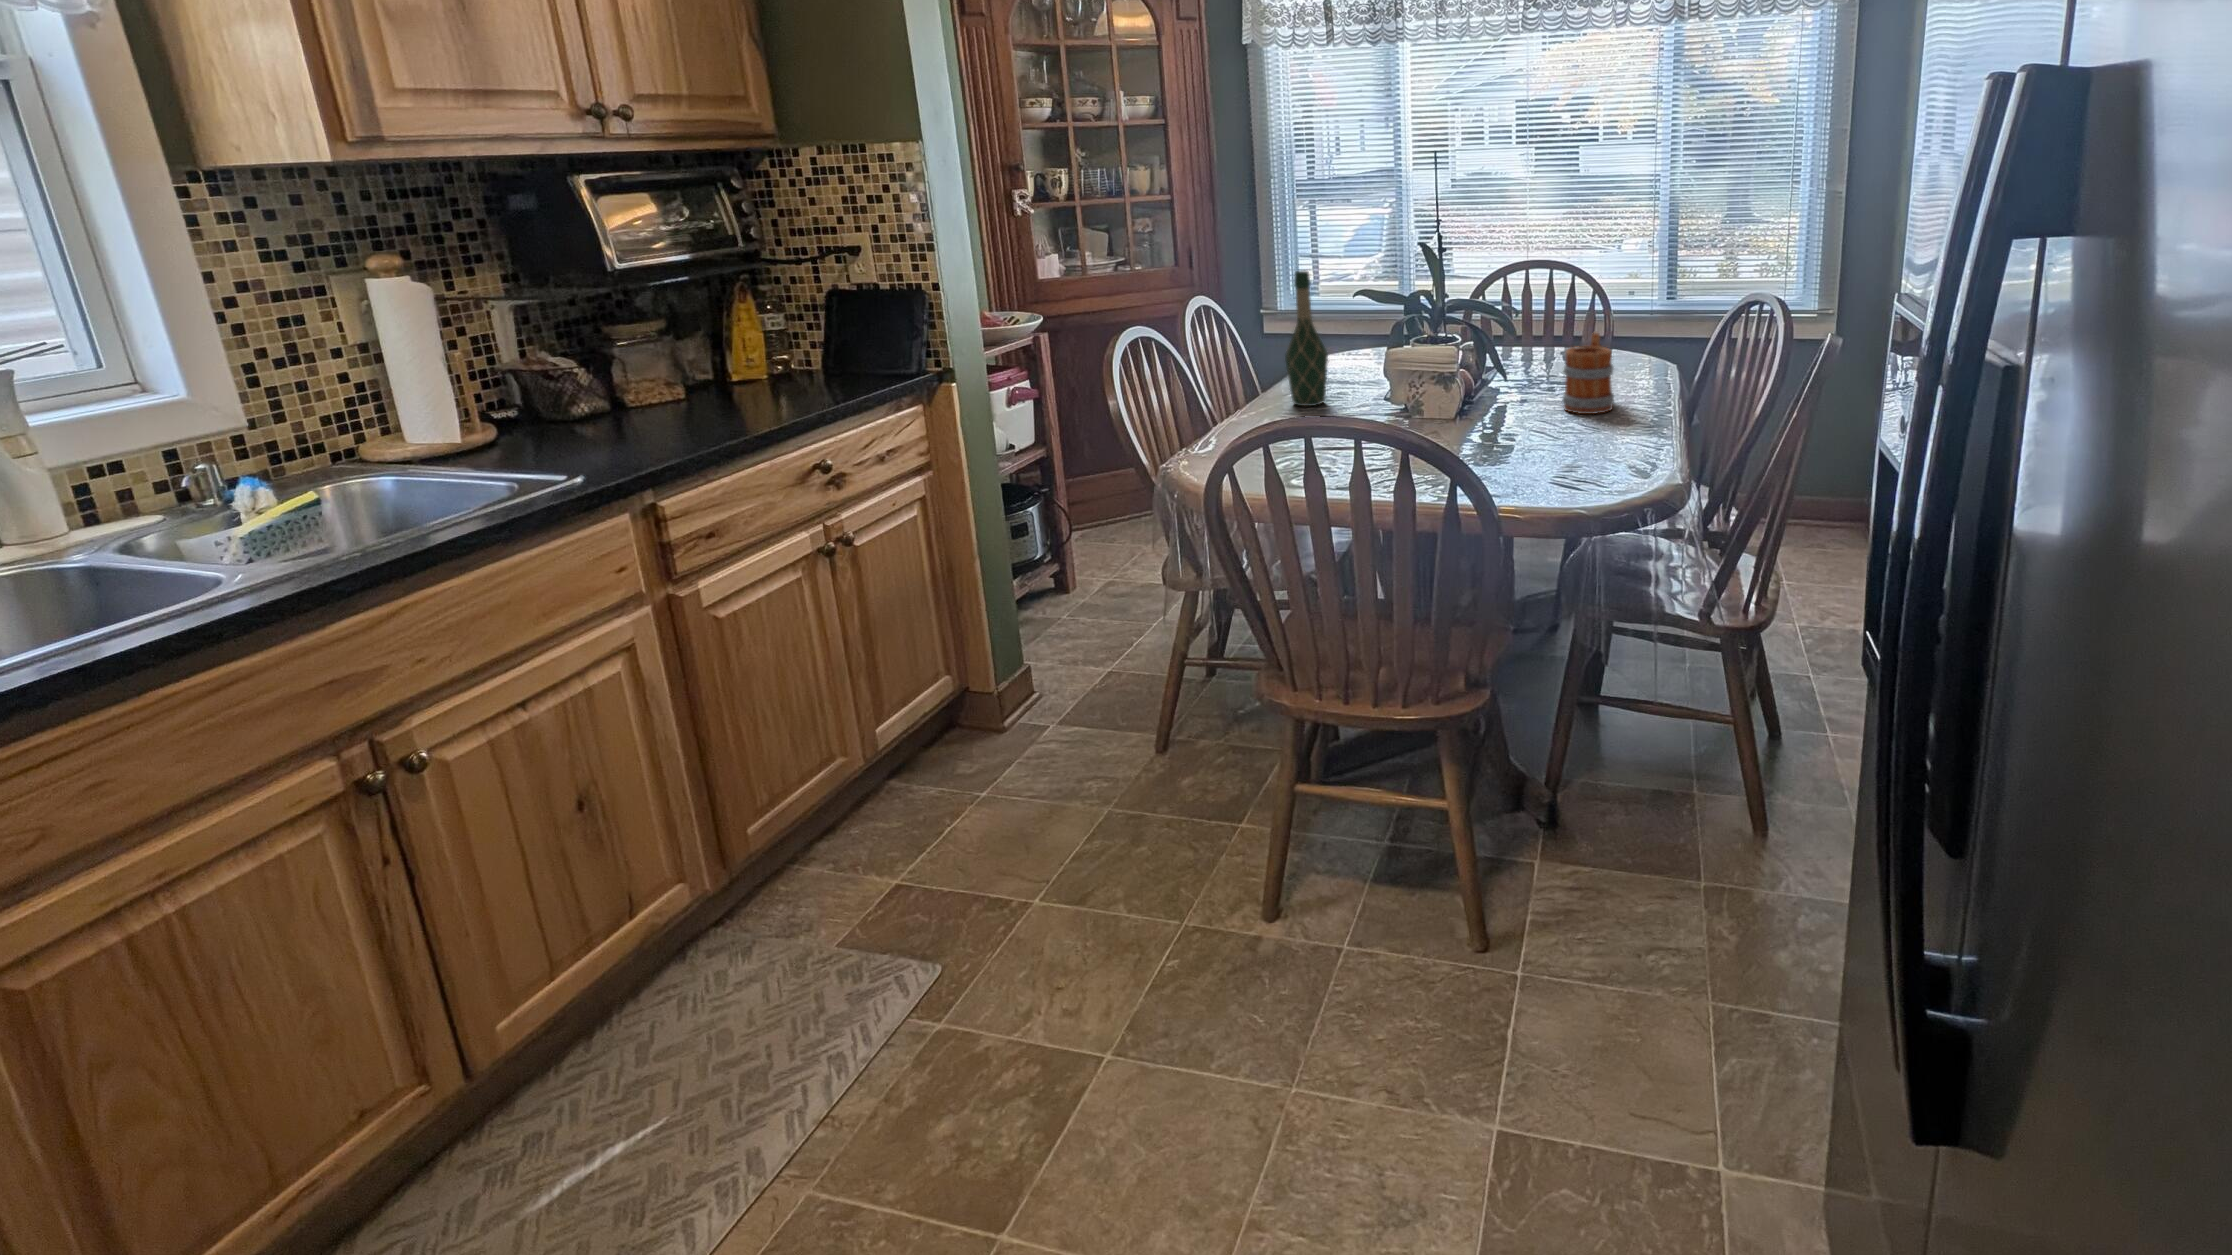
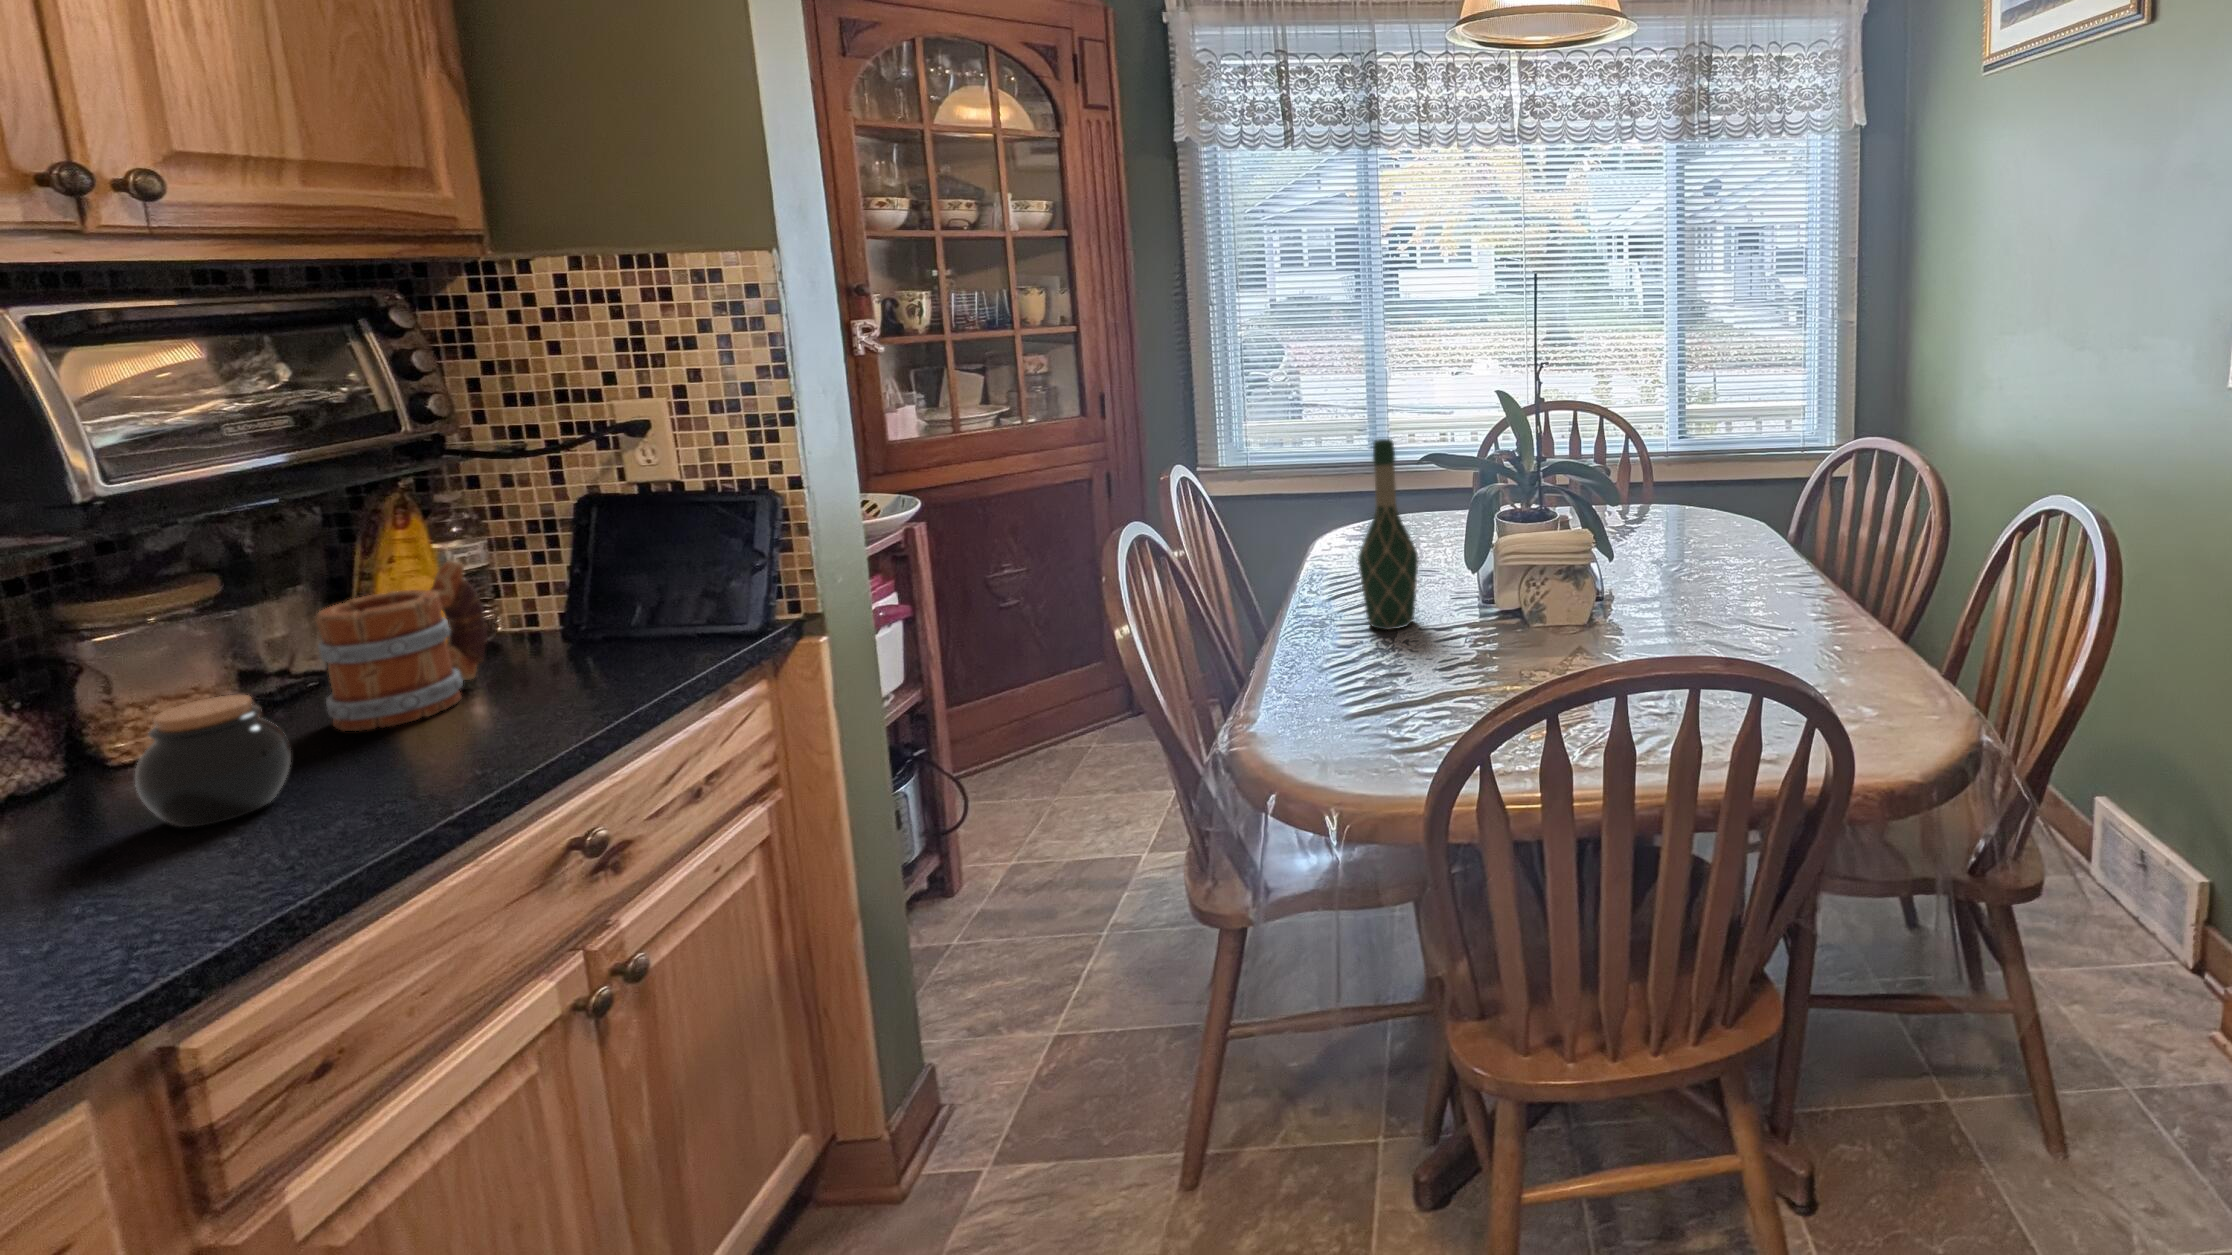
mug: present [1562,332,1614,414] -> present [316,561,488,731]
jar: none [642,369,700,428] -> present [135,695,291,827]

